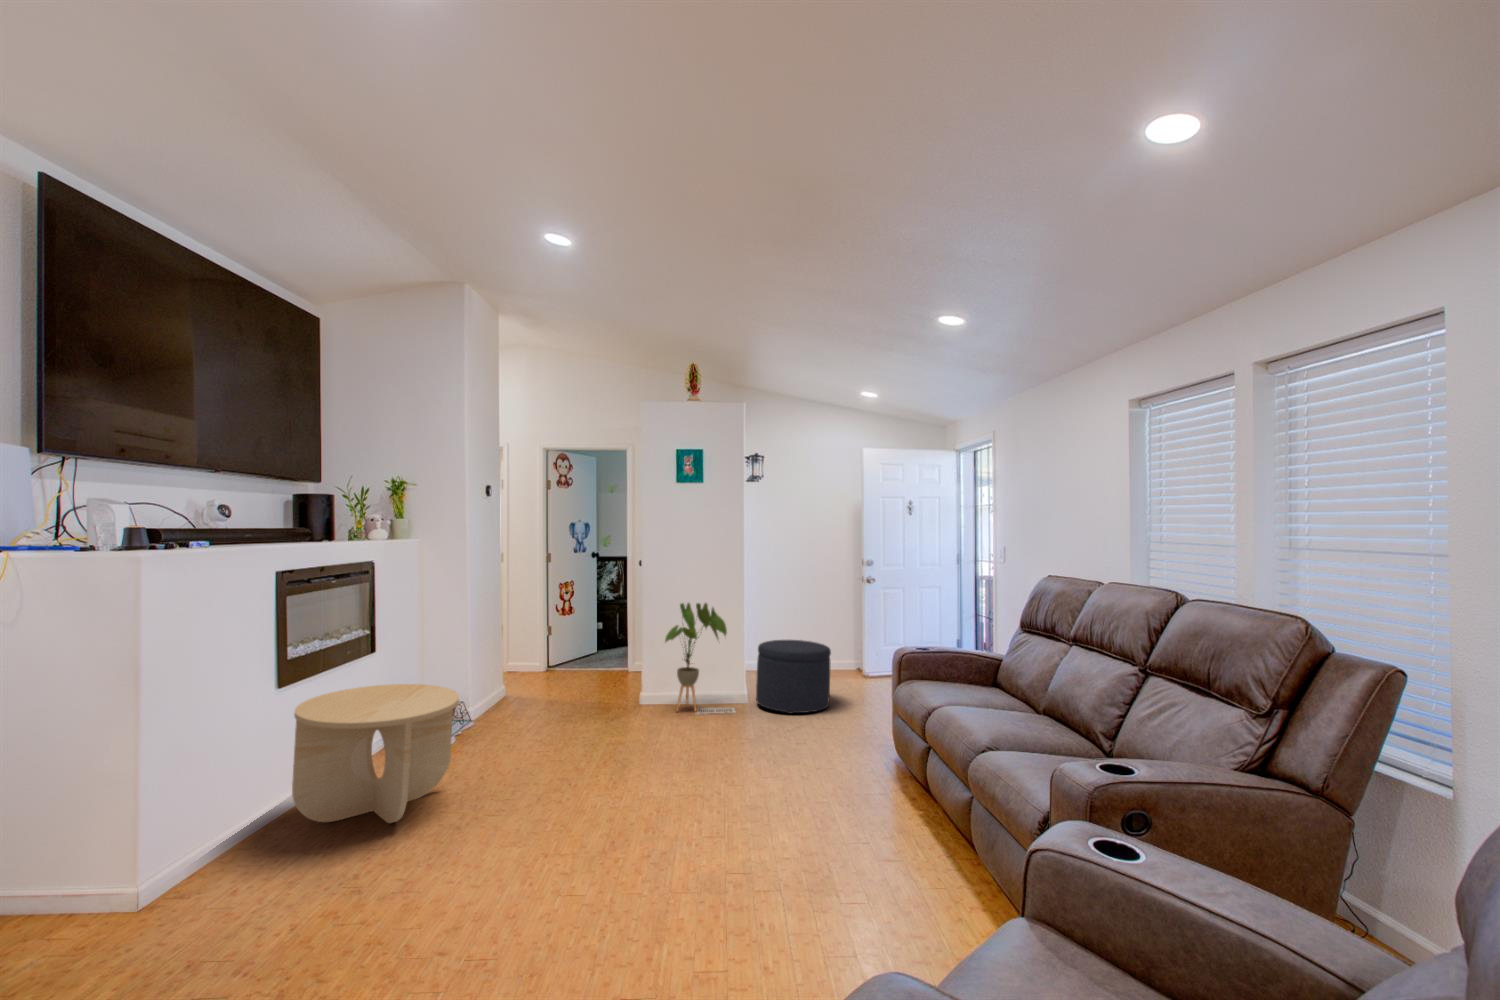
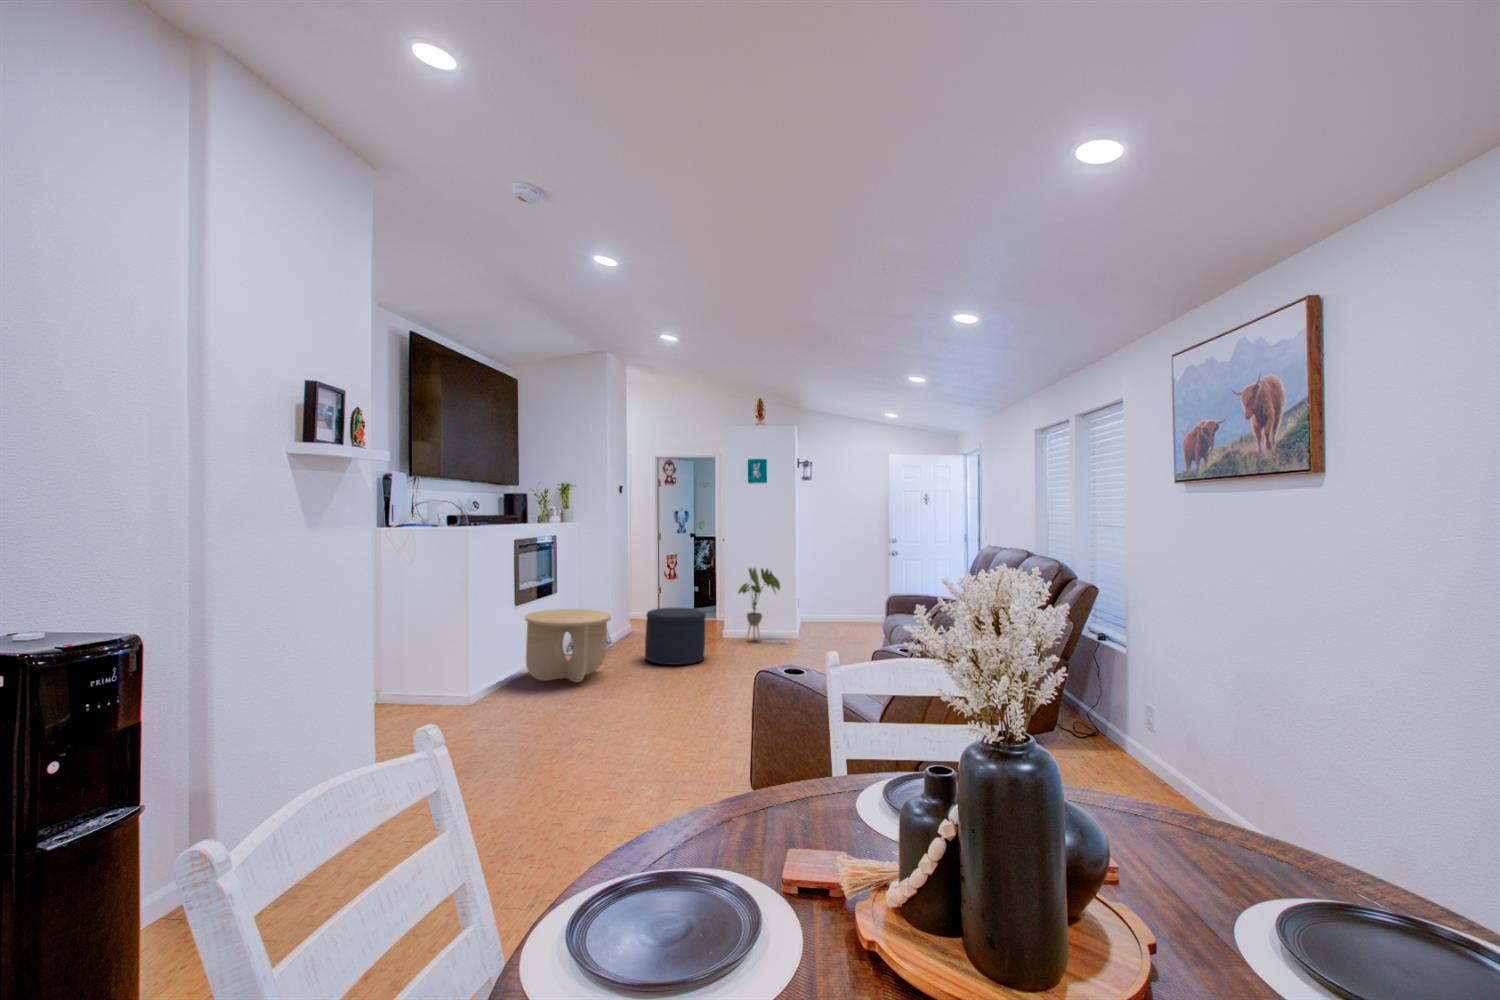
ottoman: present [756,640,831,714] -> present [645,608,706,665]

